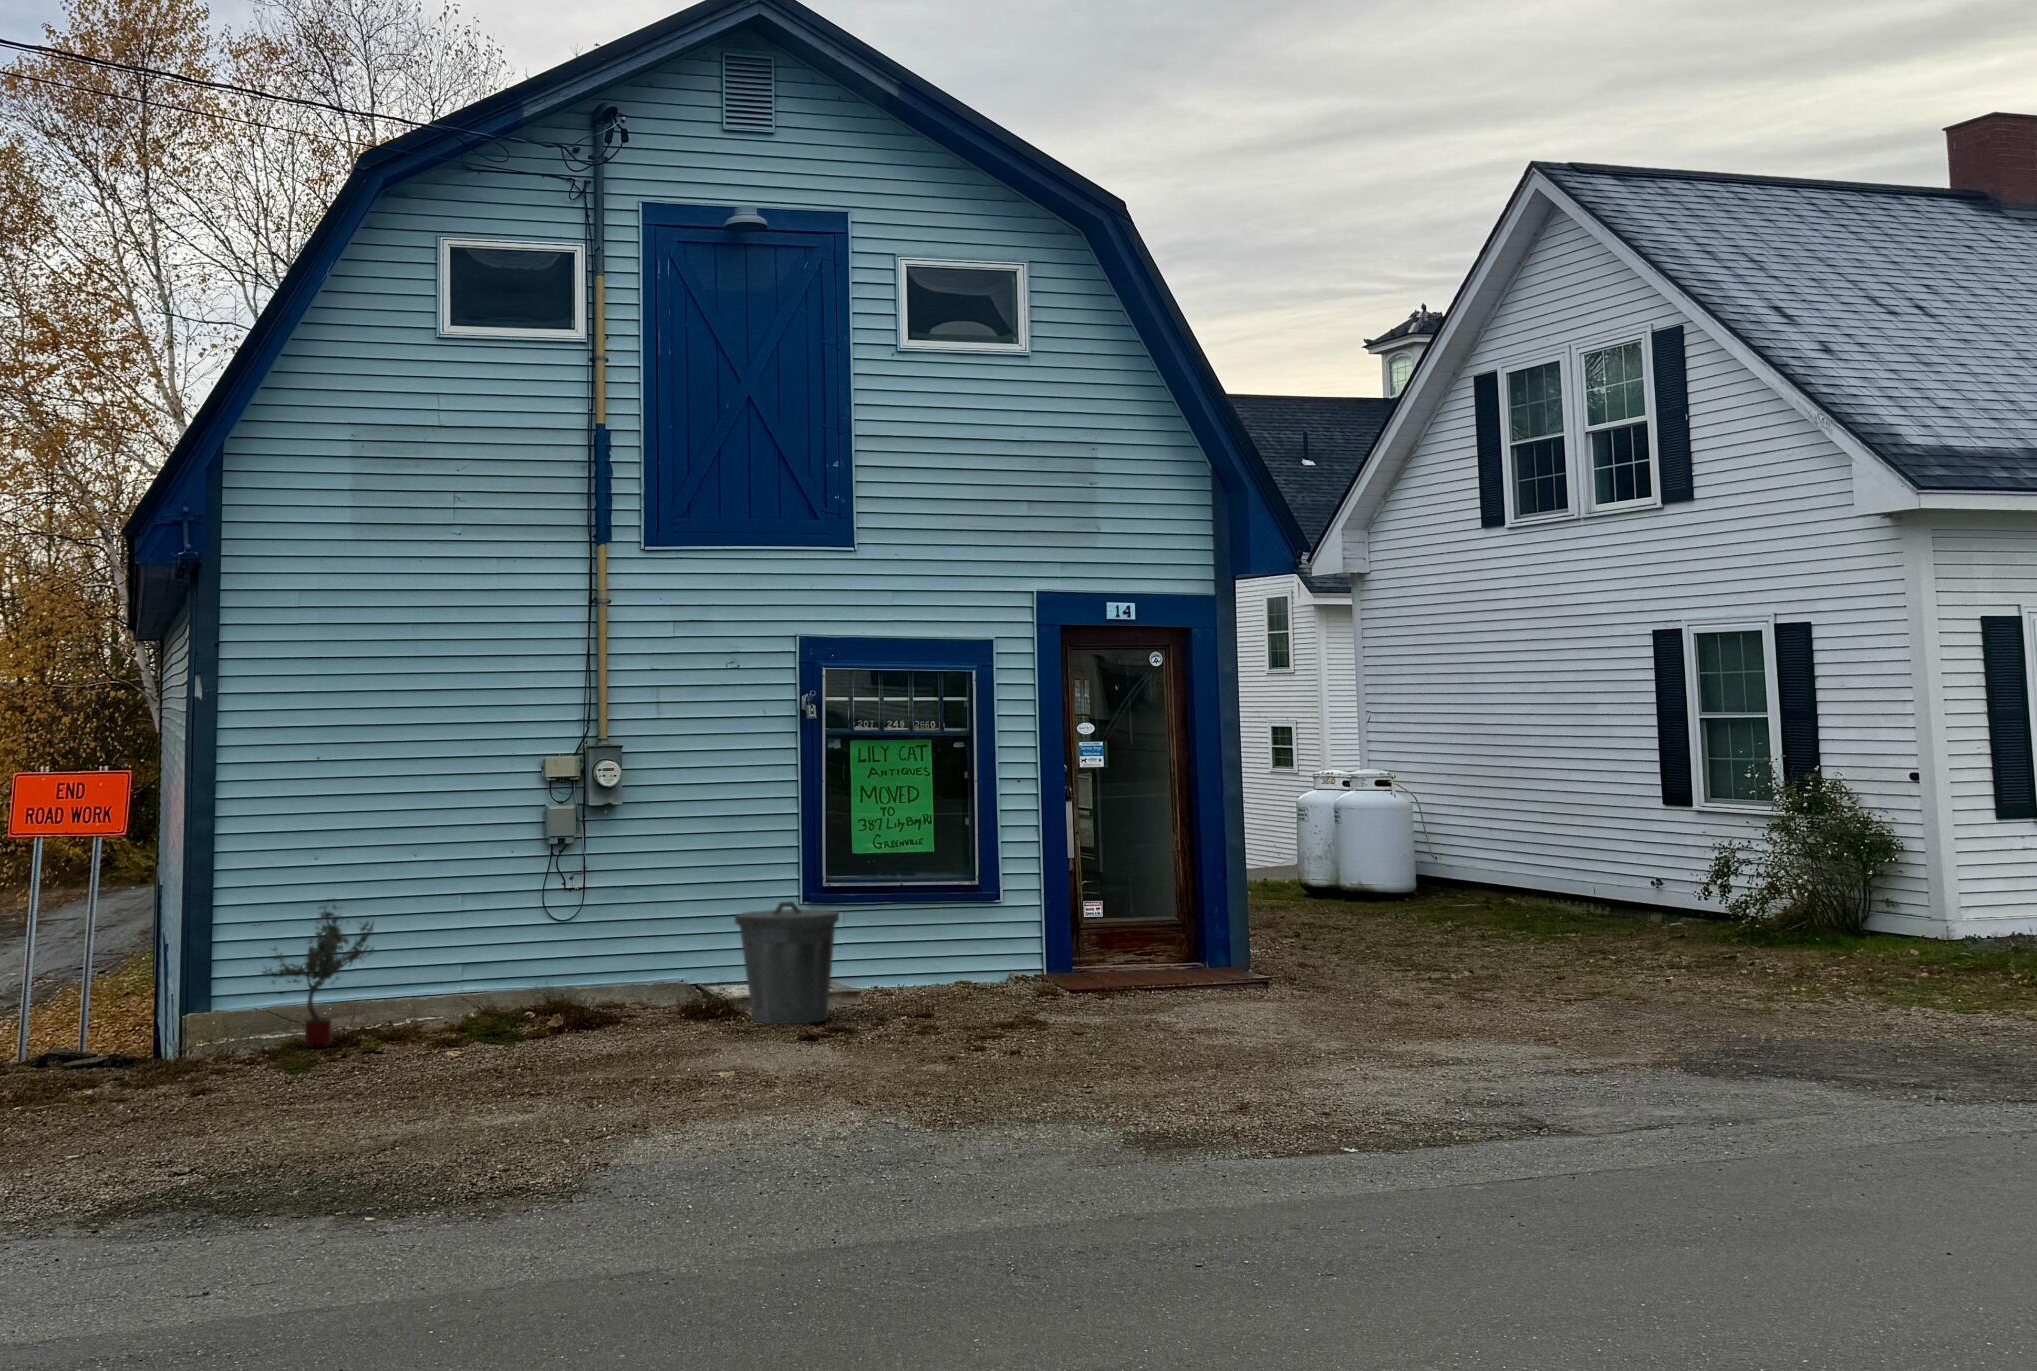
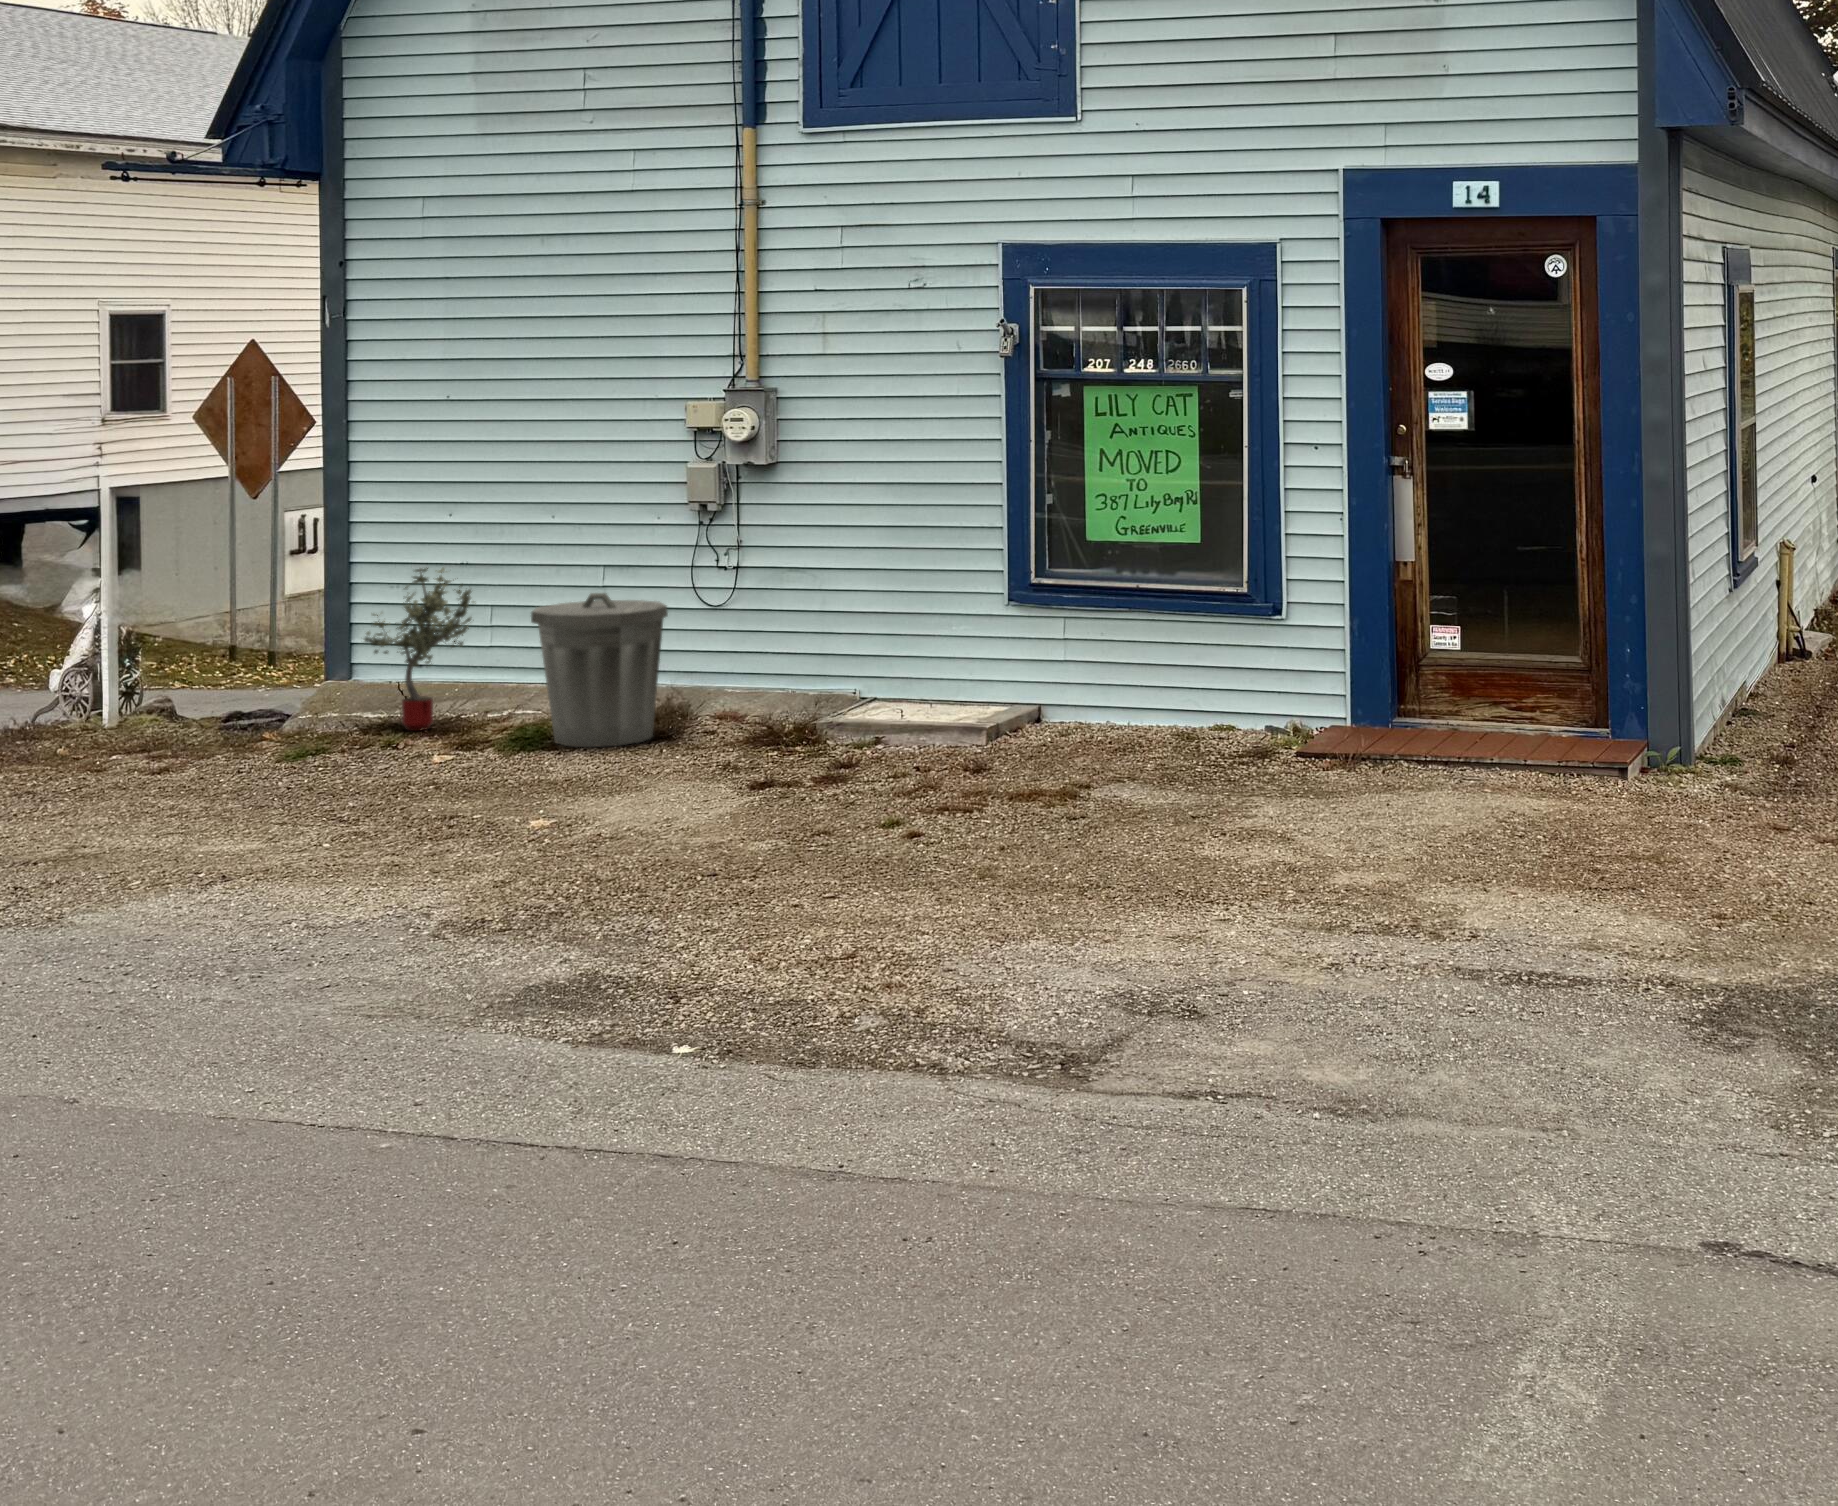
trash can: present [735,902,839,1024] -> present [531,593,668,747]

